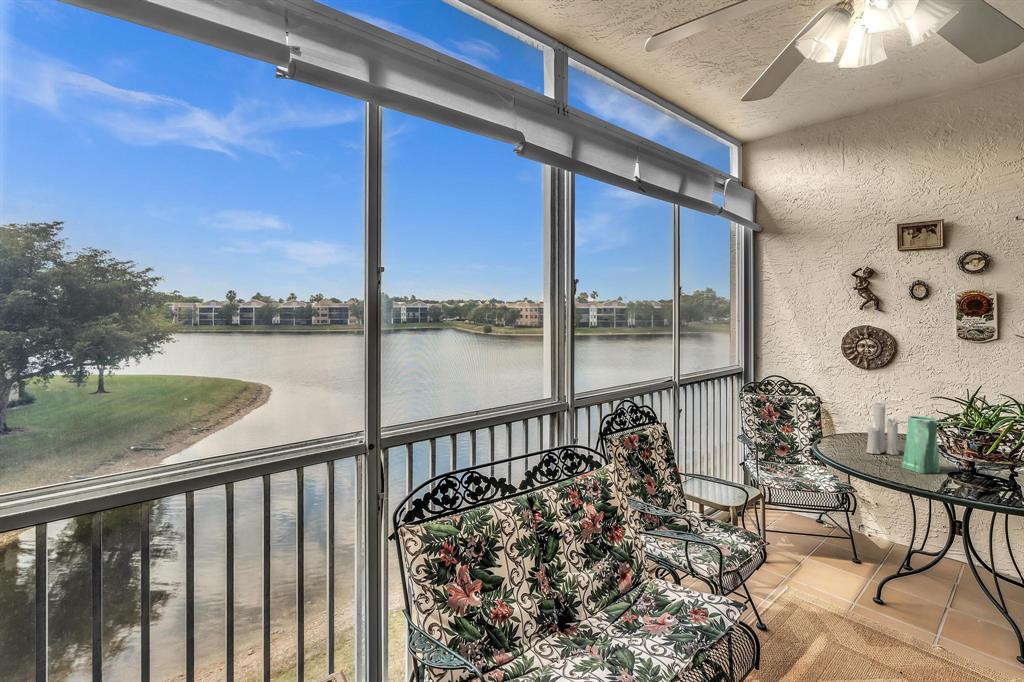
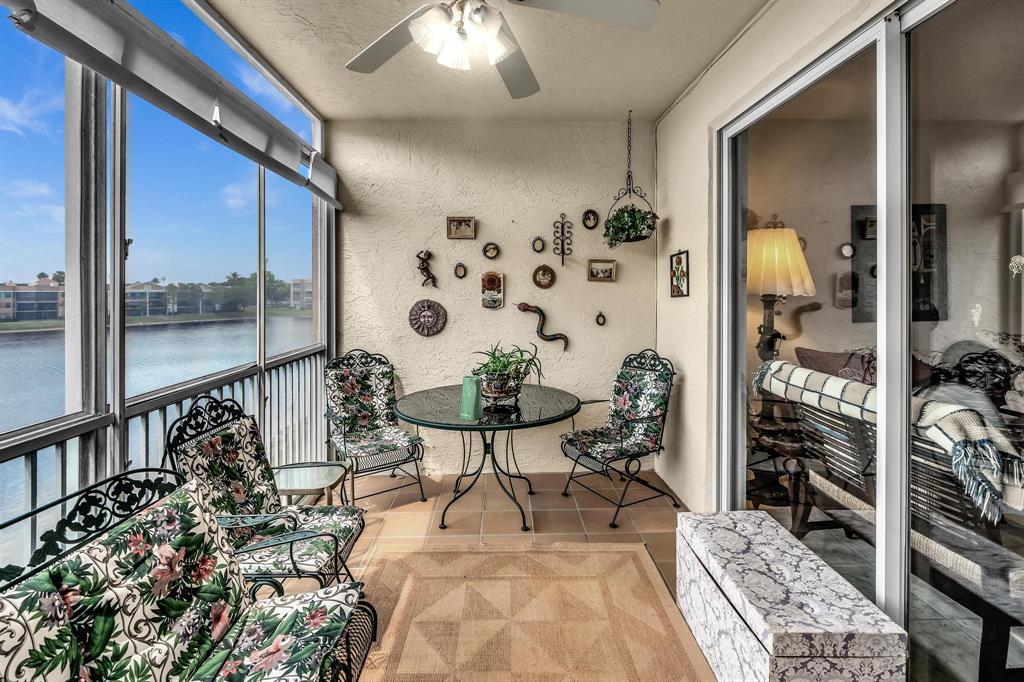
candle: present [866,398,899,455] -> none [434,359,456,411]

